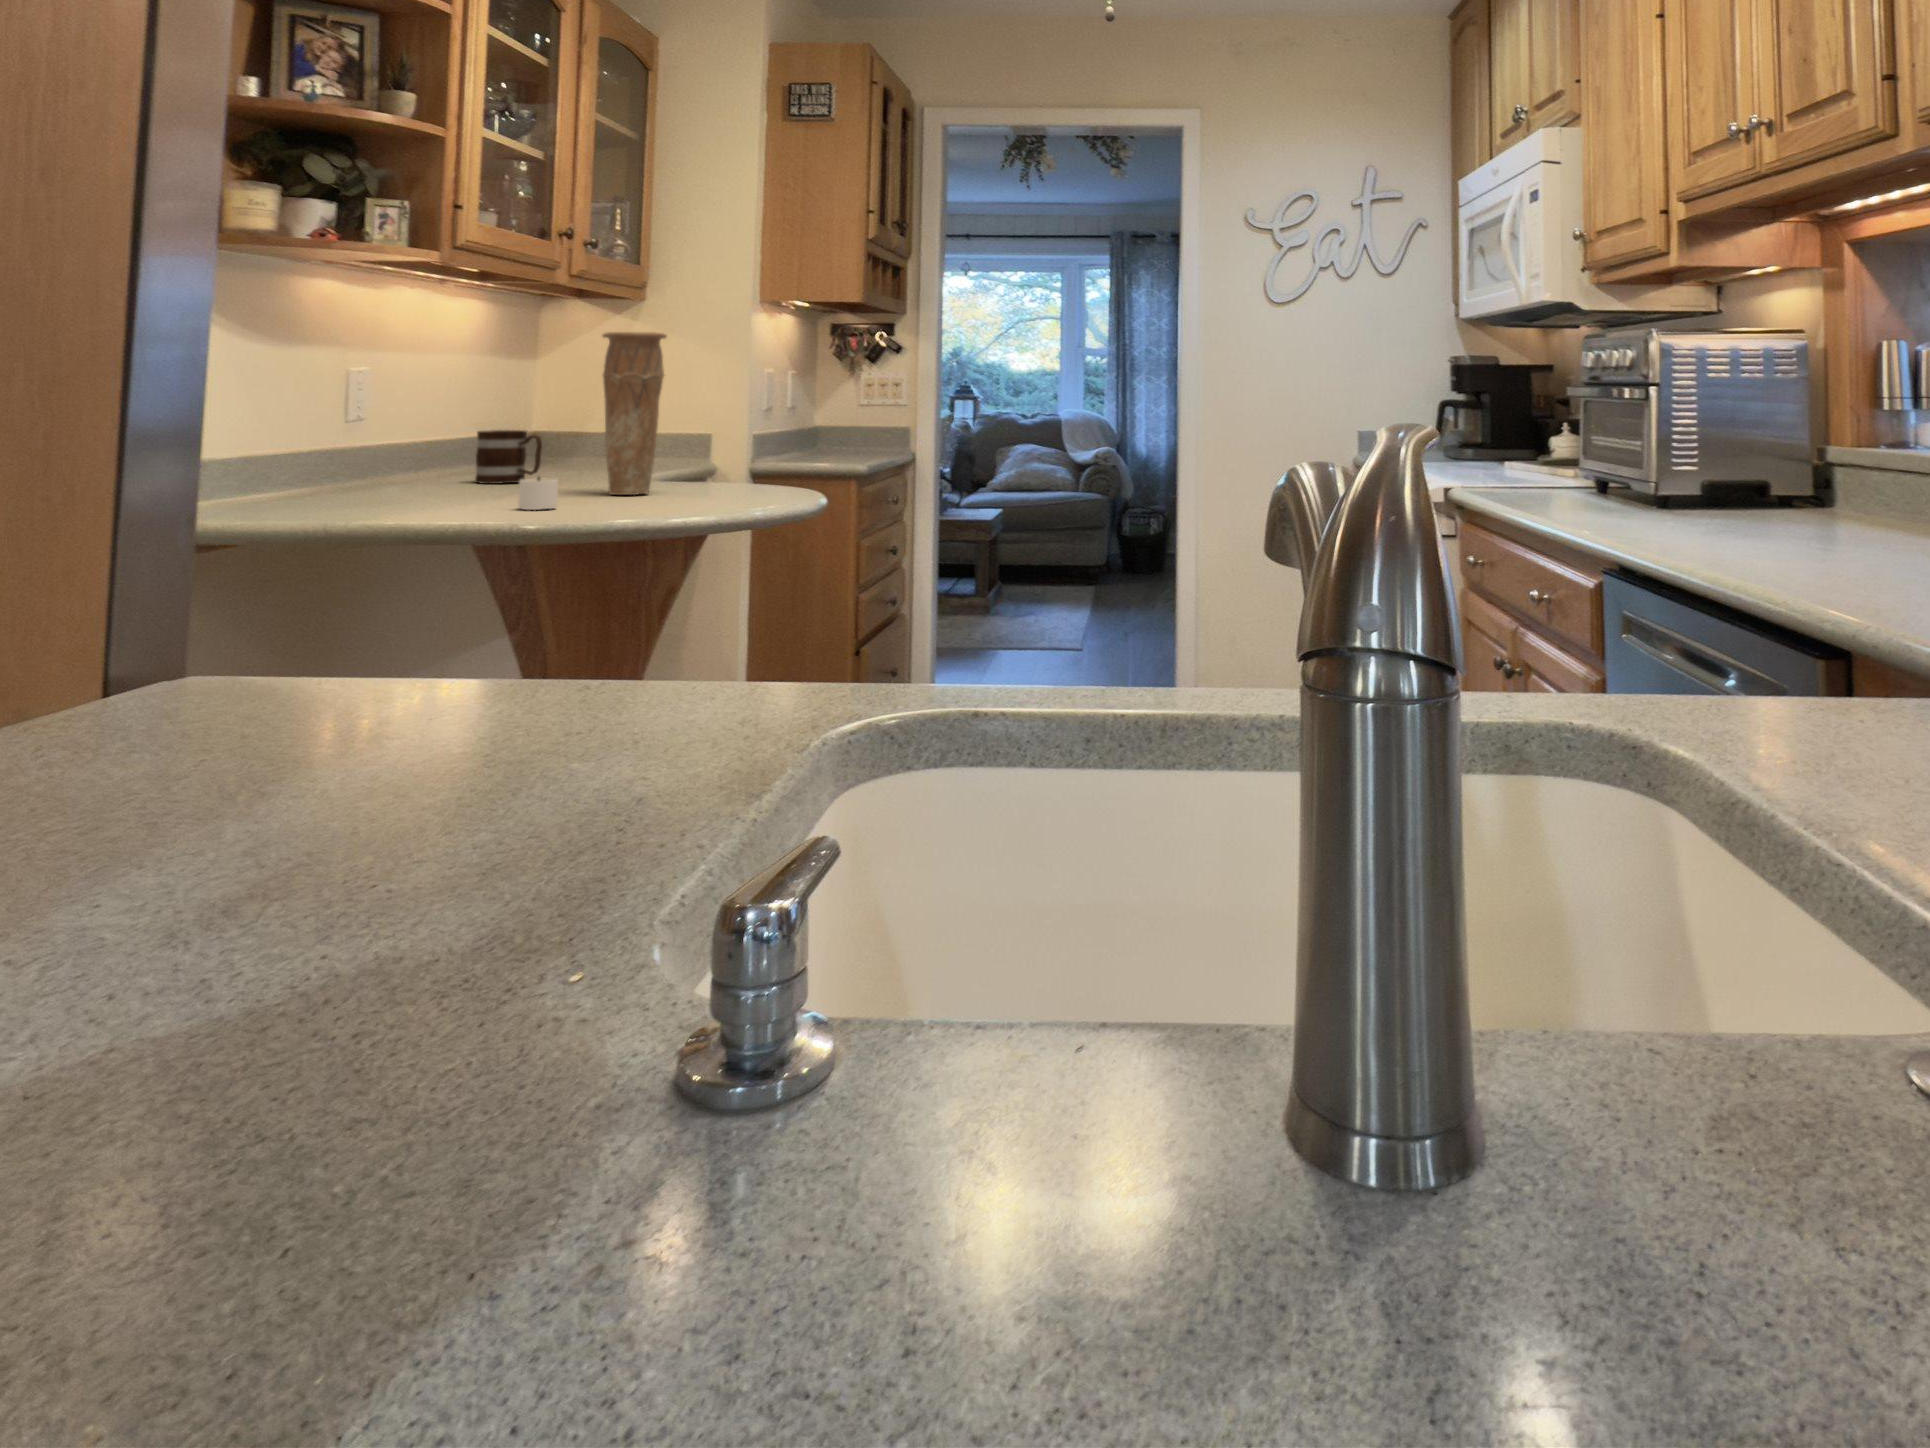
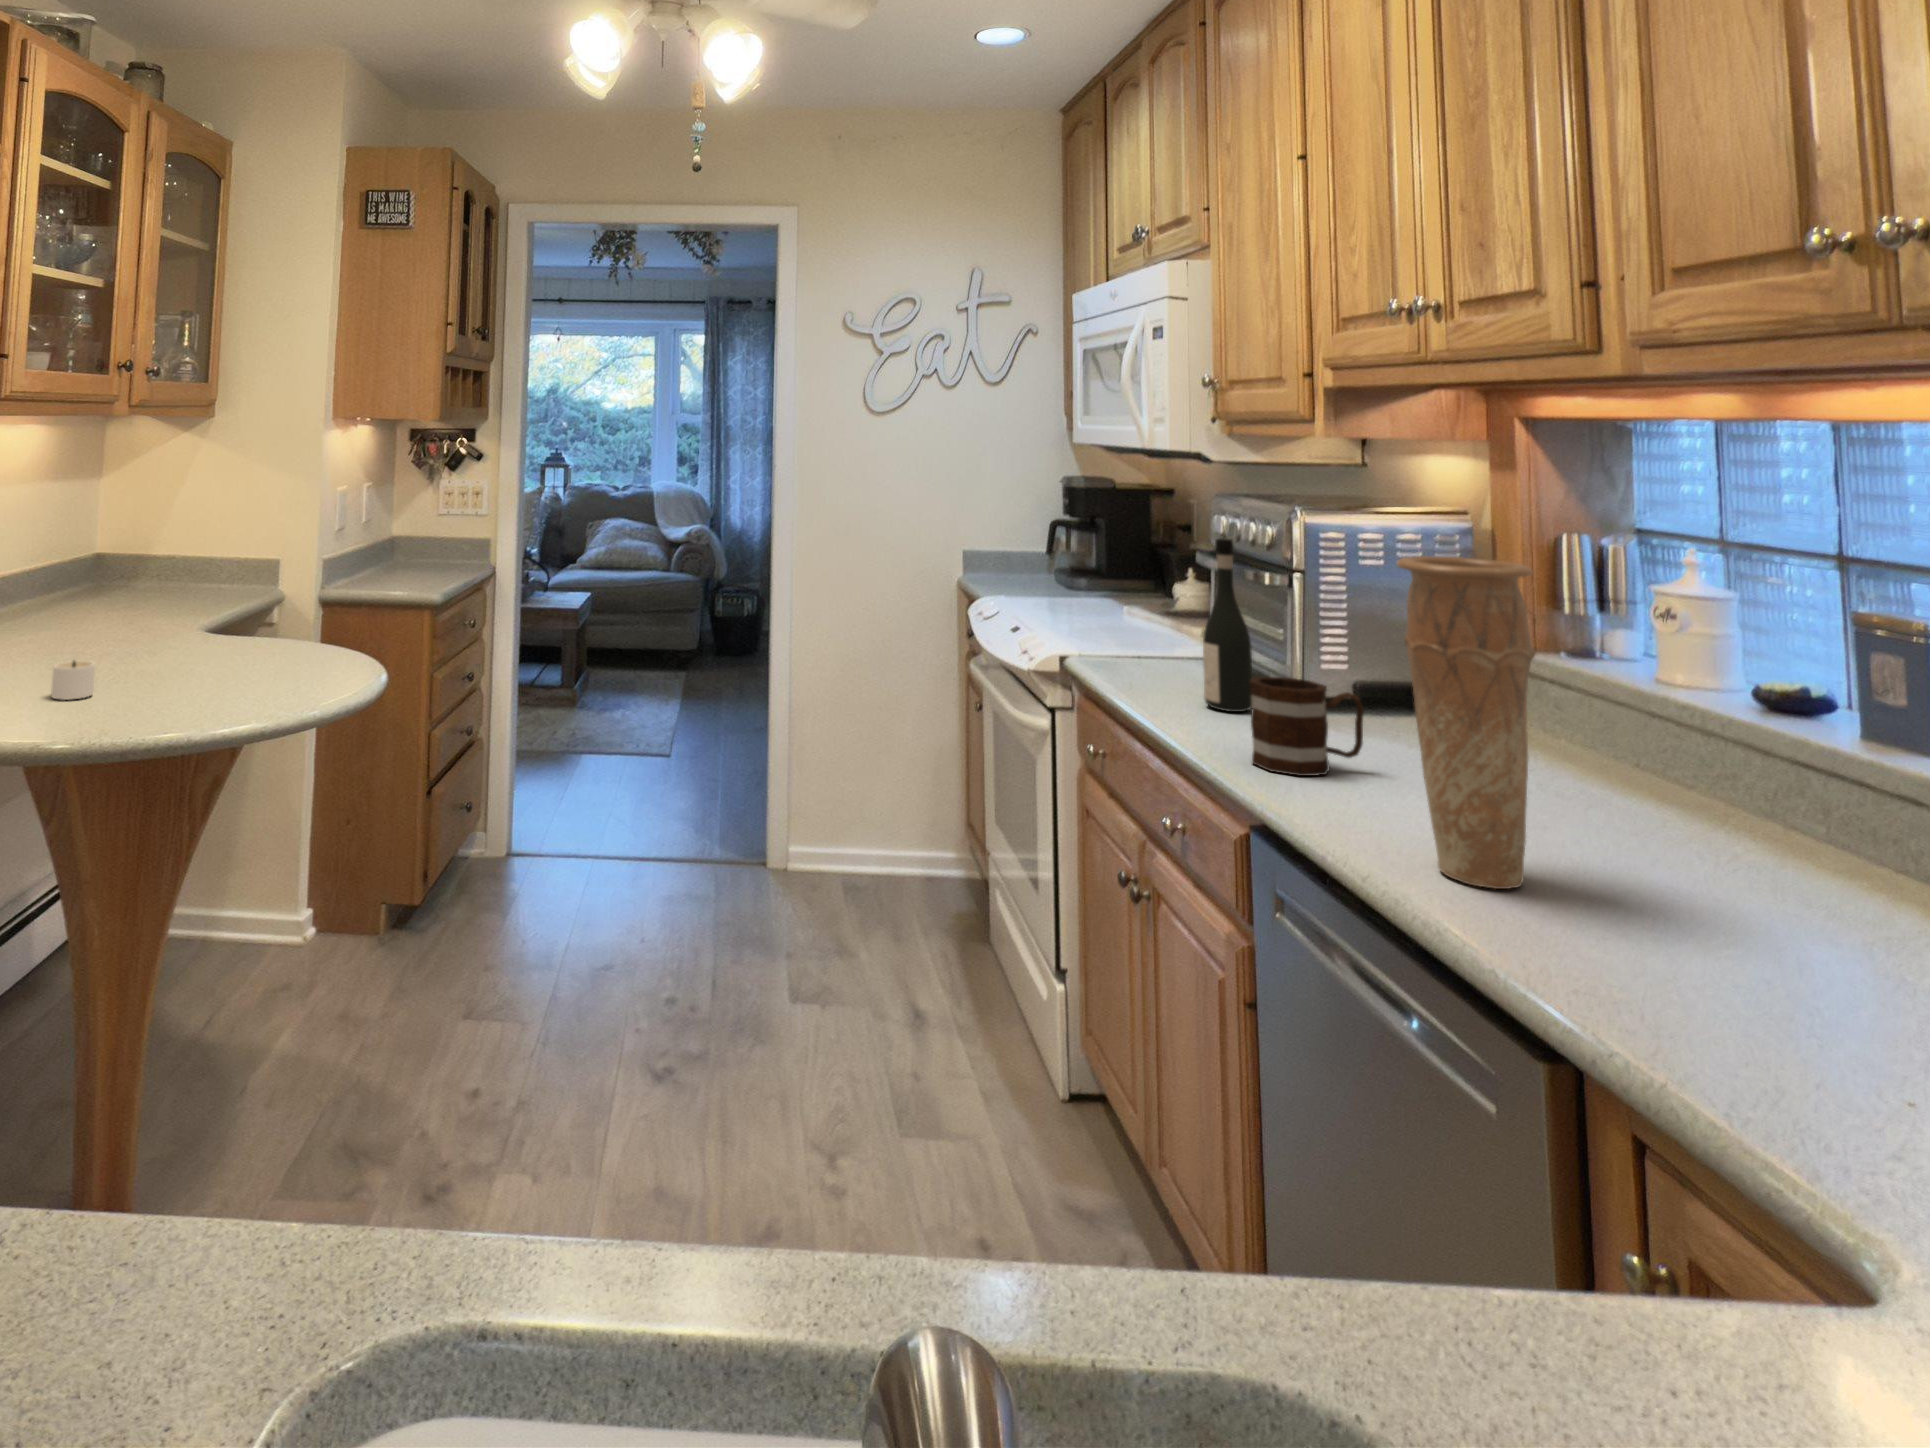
vase: present [602,332,667,495] -> present [1397,556,1536,889]
wine bottle: none [1570,356,1614,507] -> present [1203,538,1252,712]
mug: present [475,430,542,484] -> present [1250,677,1364,776]

